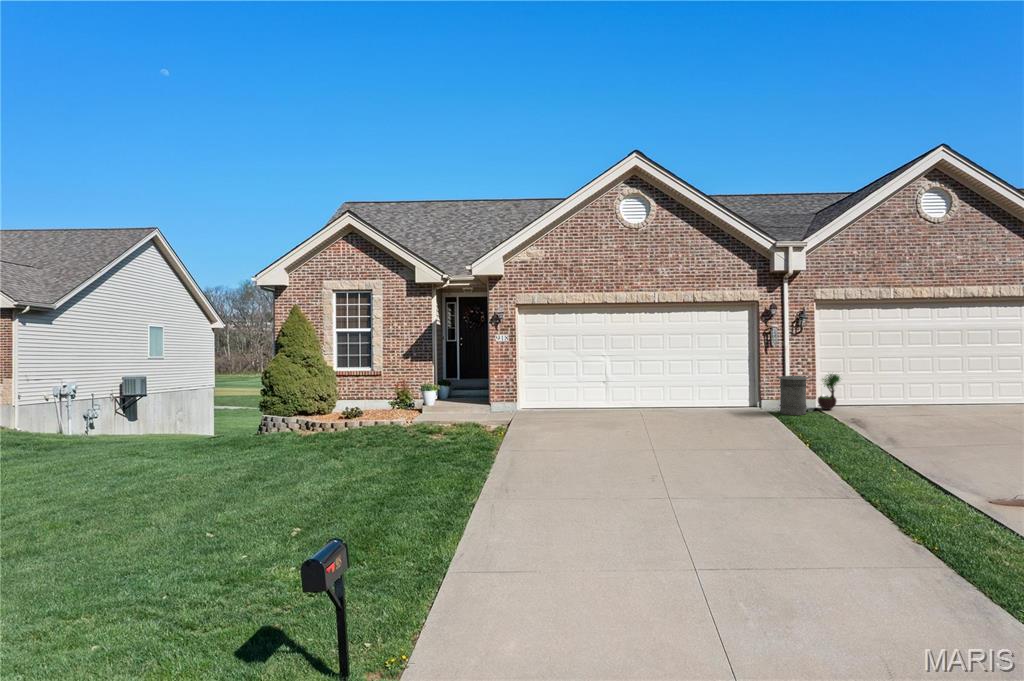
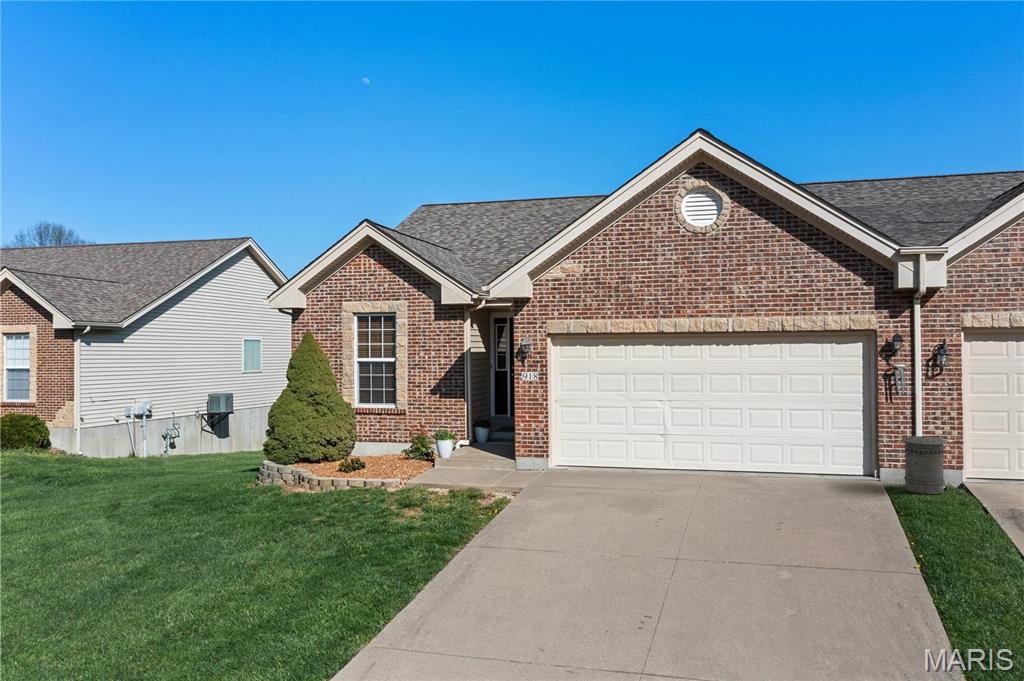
potted tree: present [818,374,840,409] -> none [966,430,1005,485]

